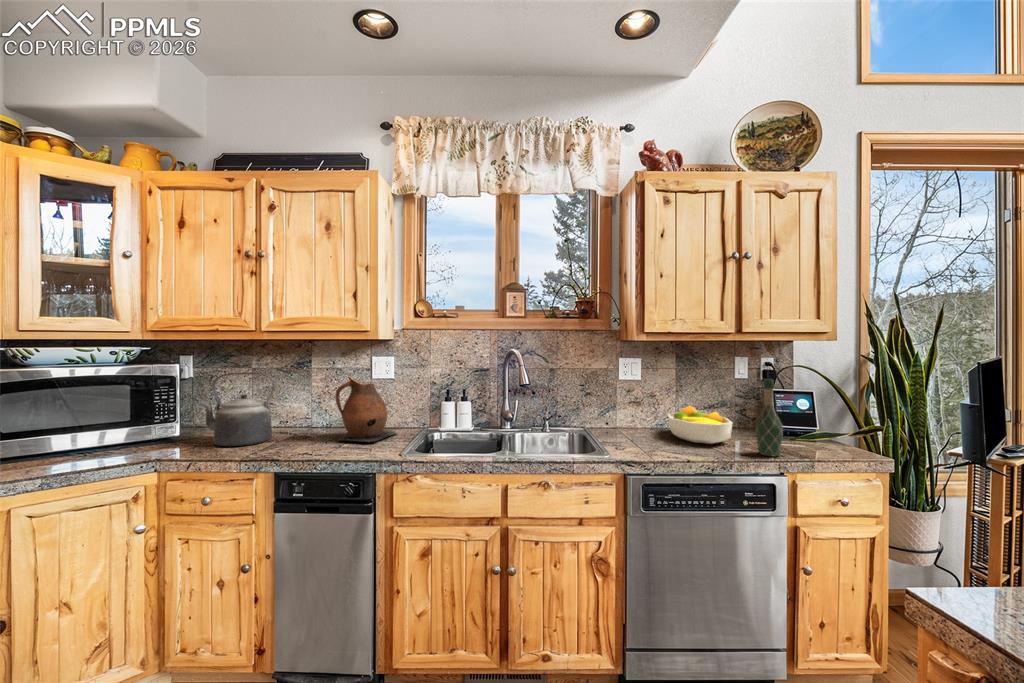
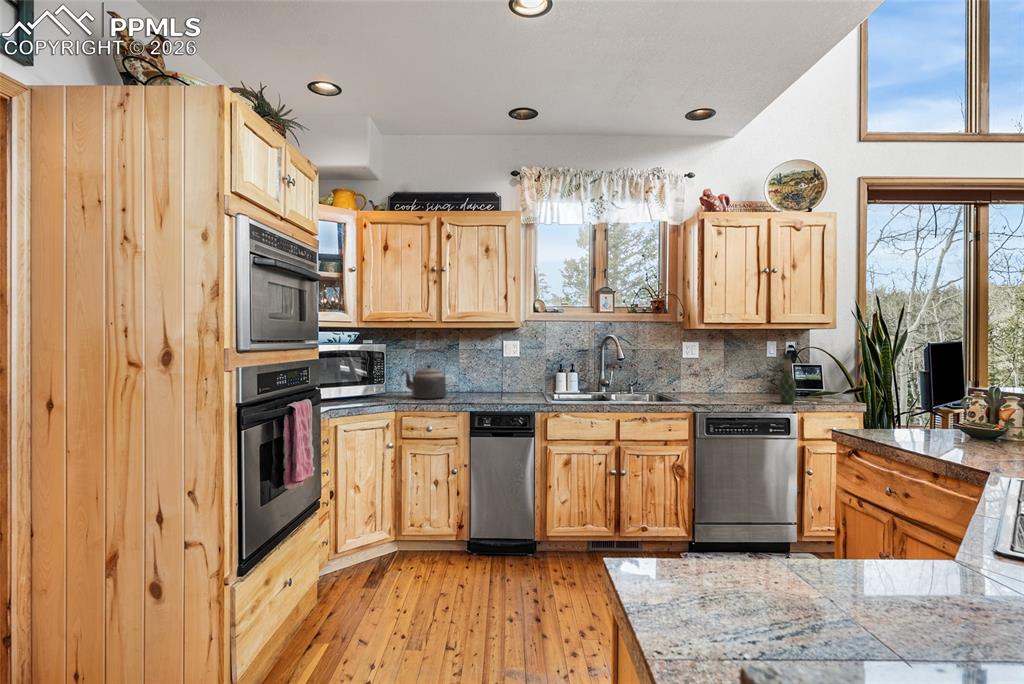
ceramic pitcher: present [335,376,396,443] -> none [490,353,528,398]
fruit bowl: present [668,406,732,444] -> none [718,375,764,399]

